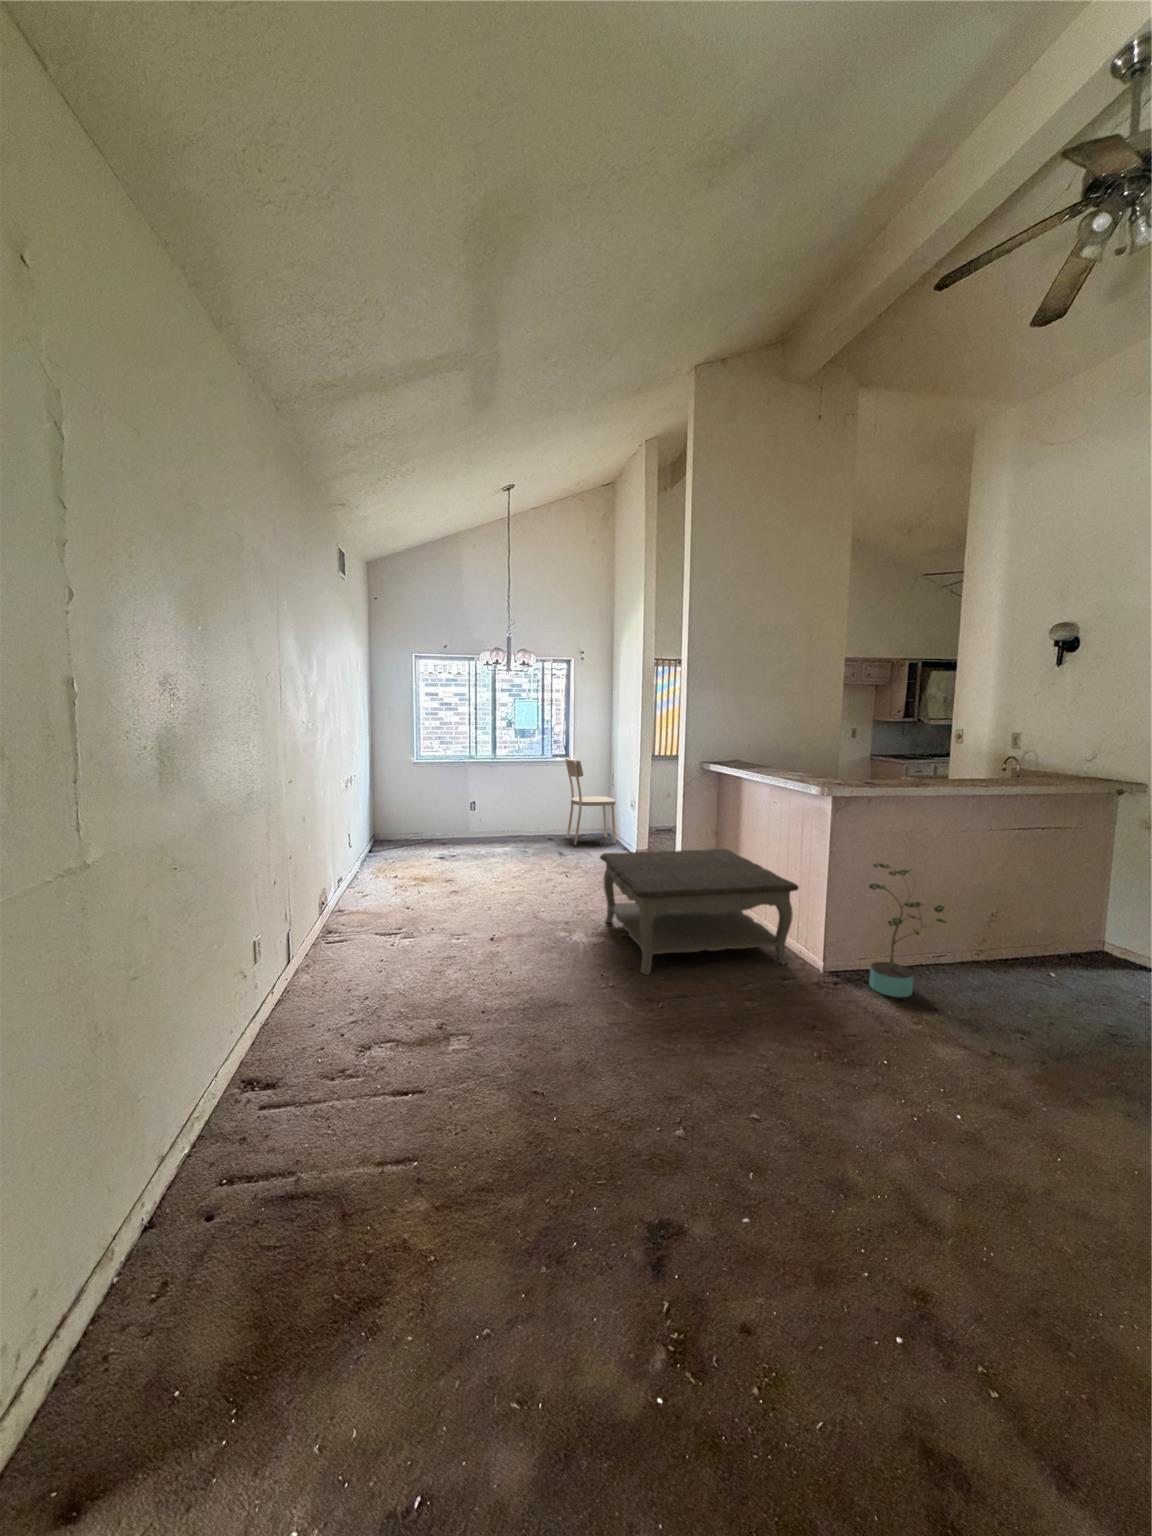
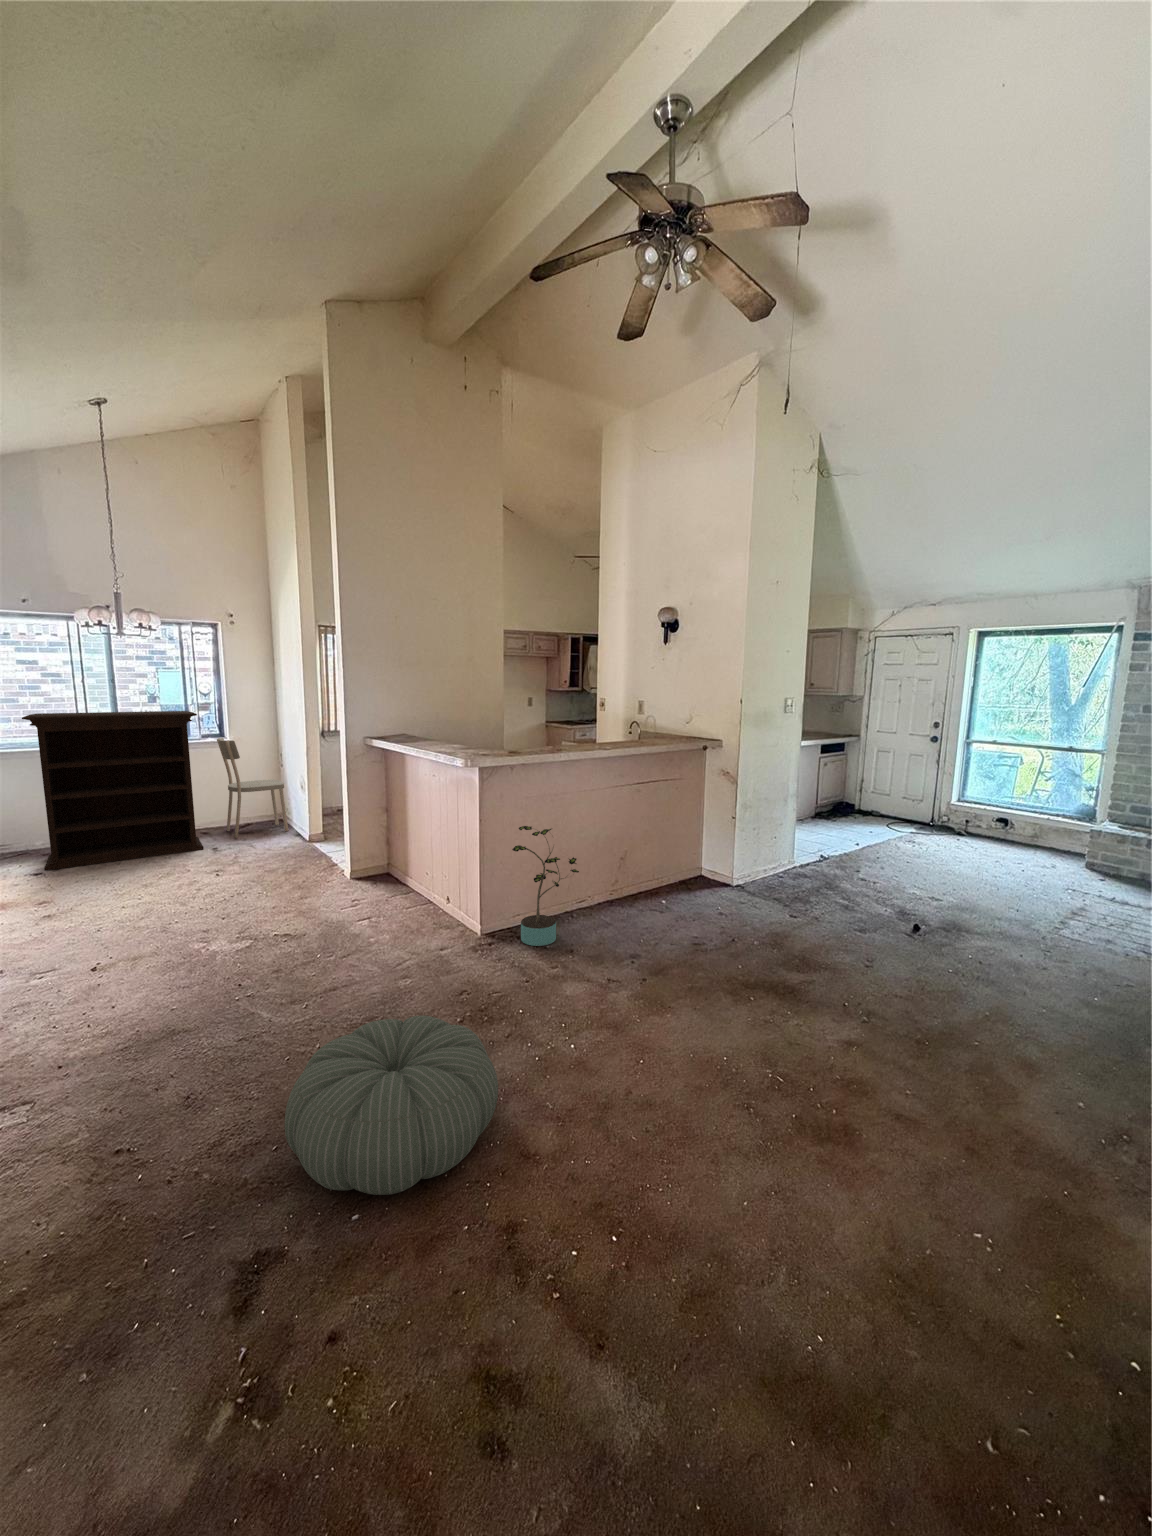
bookshelf: none [443,734,556,855] -> present [22,711,204,871]
coffee table: present [600,849,799,975] -> none [243,826,456,974]
pouf: none [675,1038,890,1221] -> present [285,1015,498,1195]

